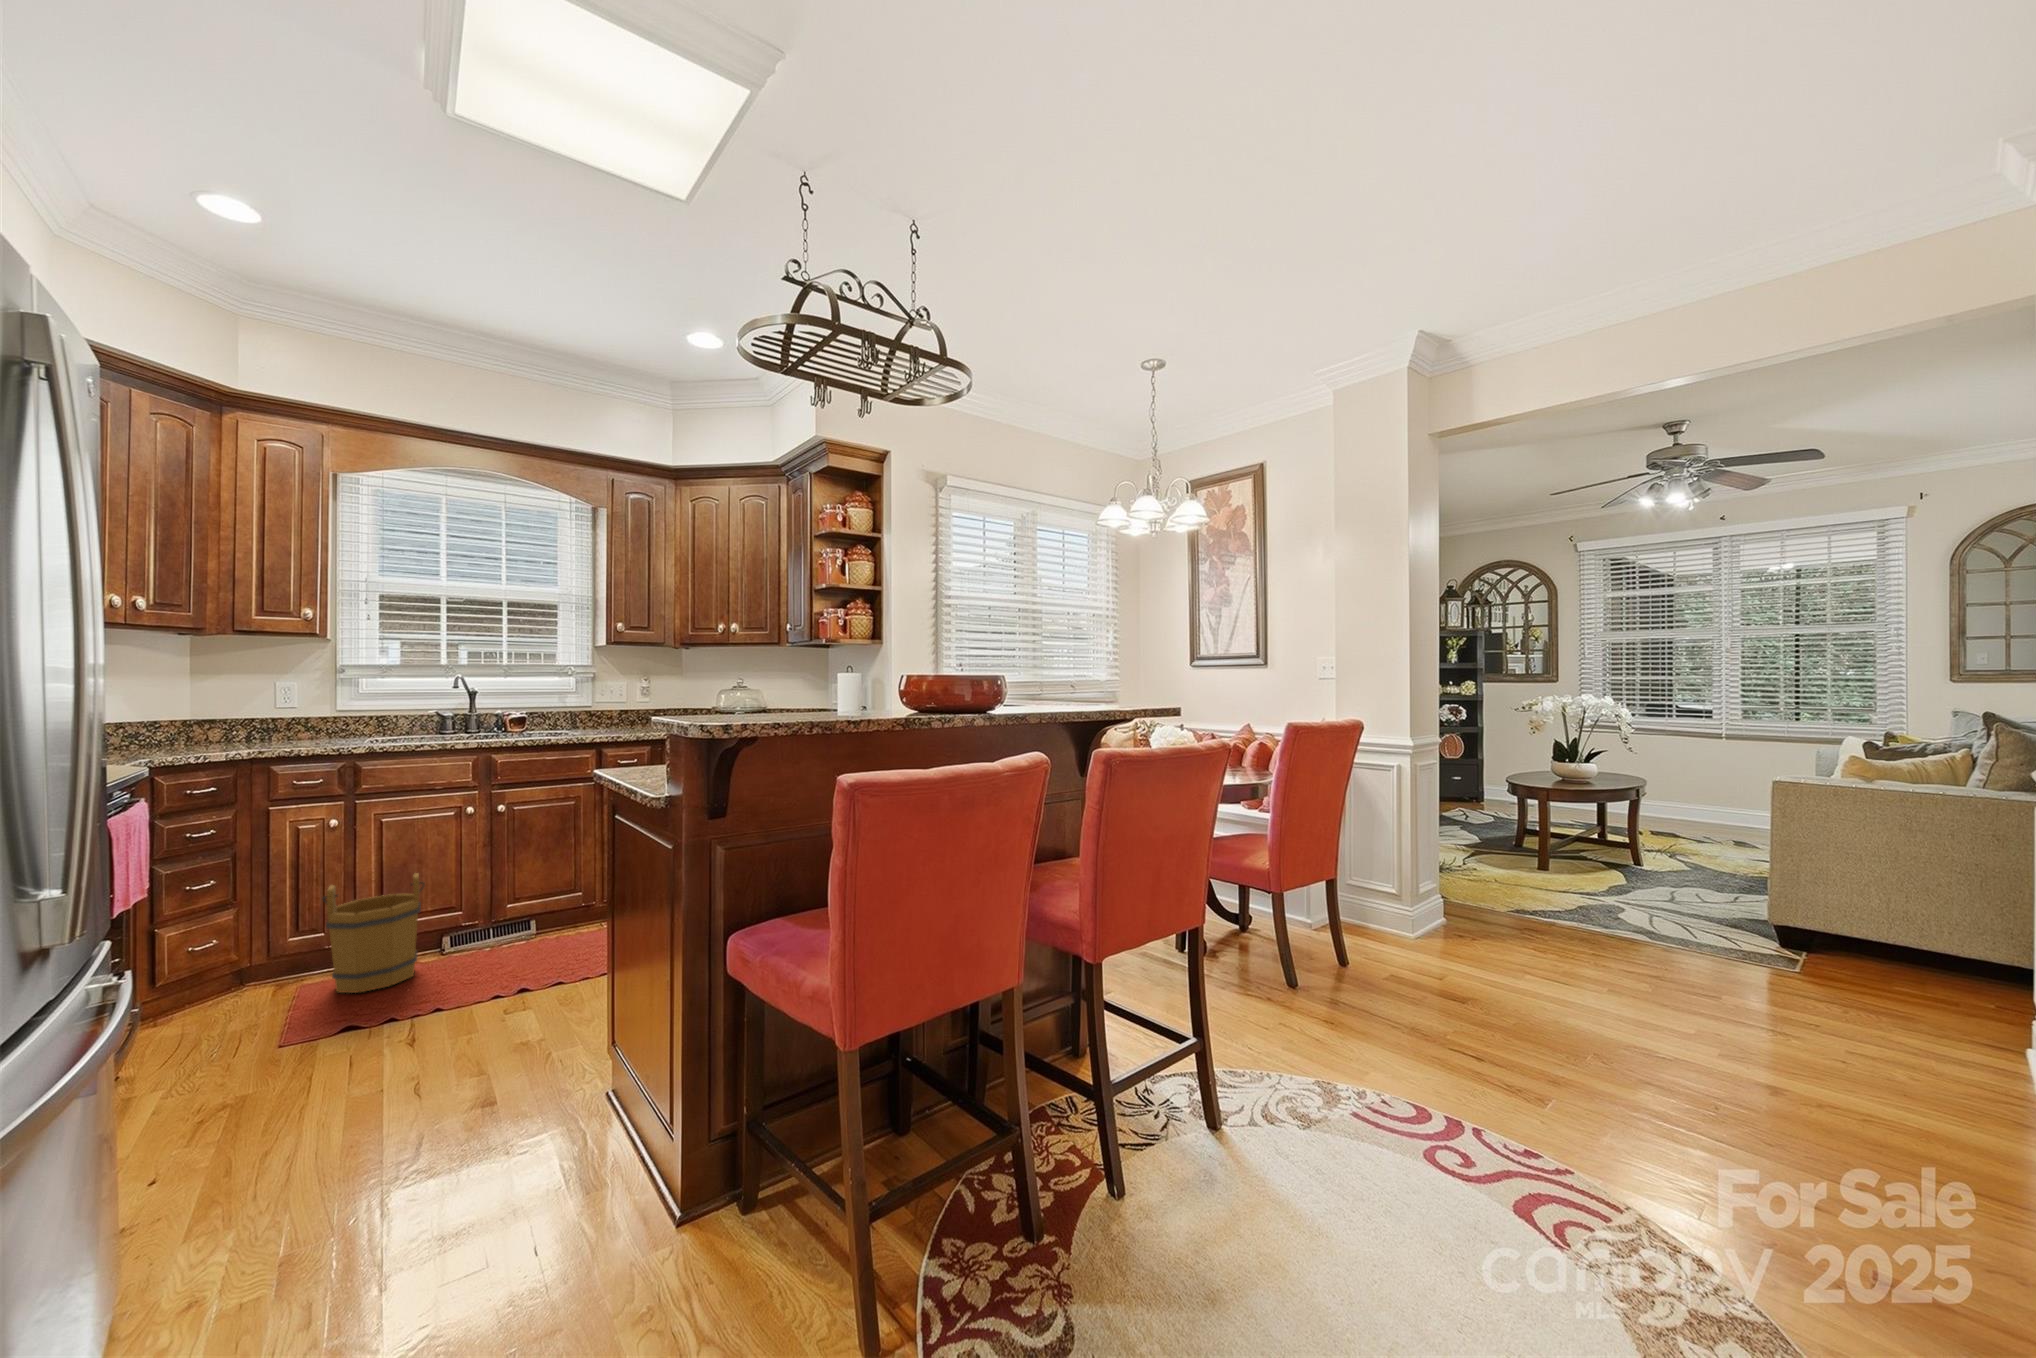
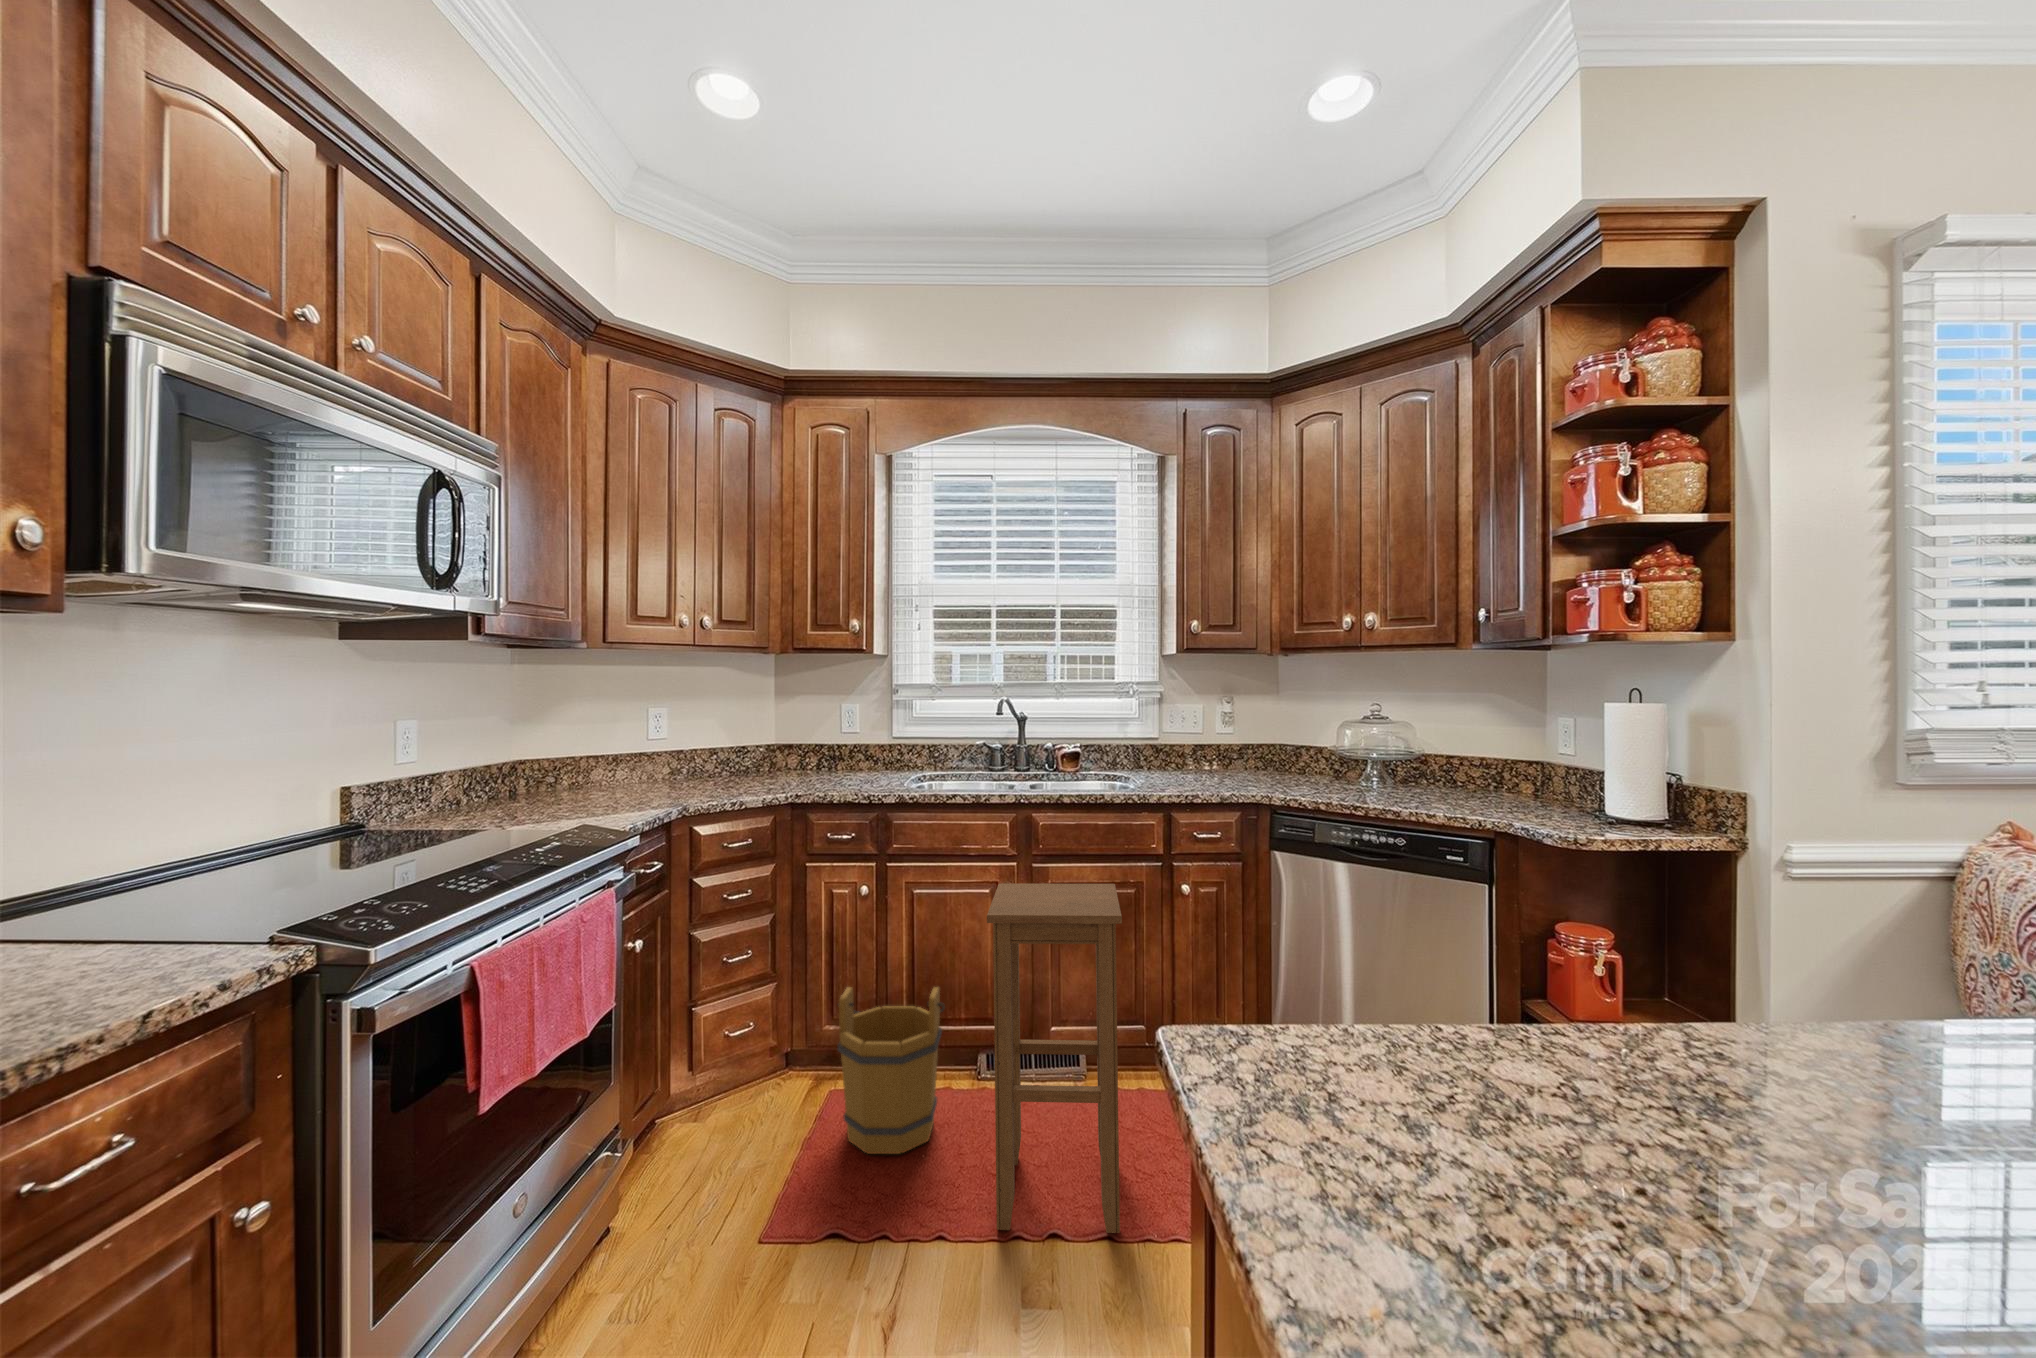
stool: none [475,783,573,993] -> present [987,884,1122,1233]

